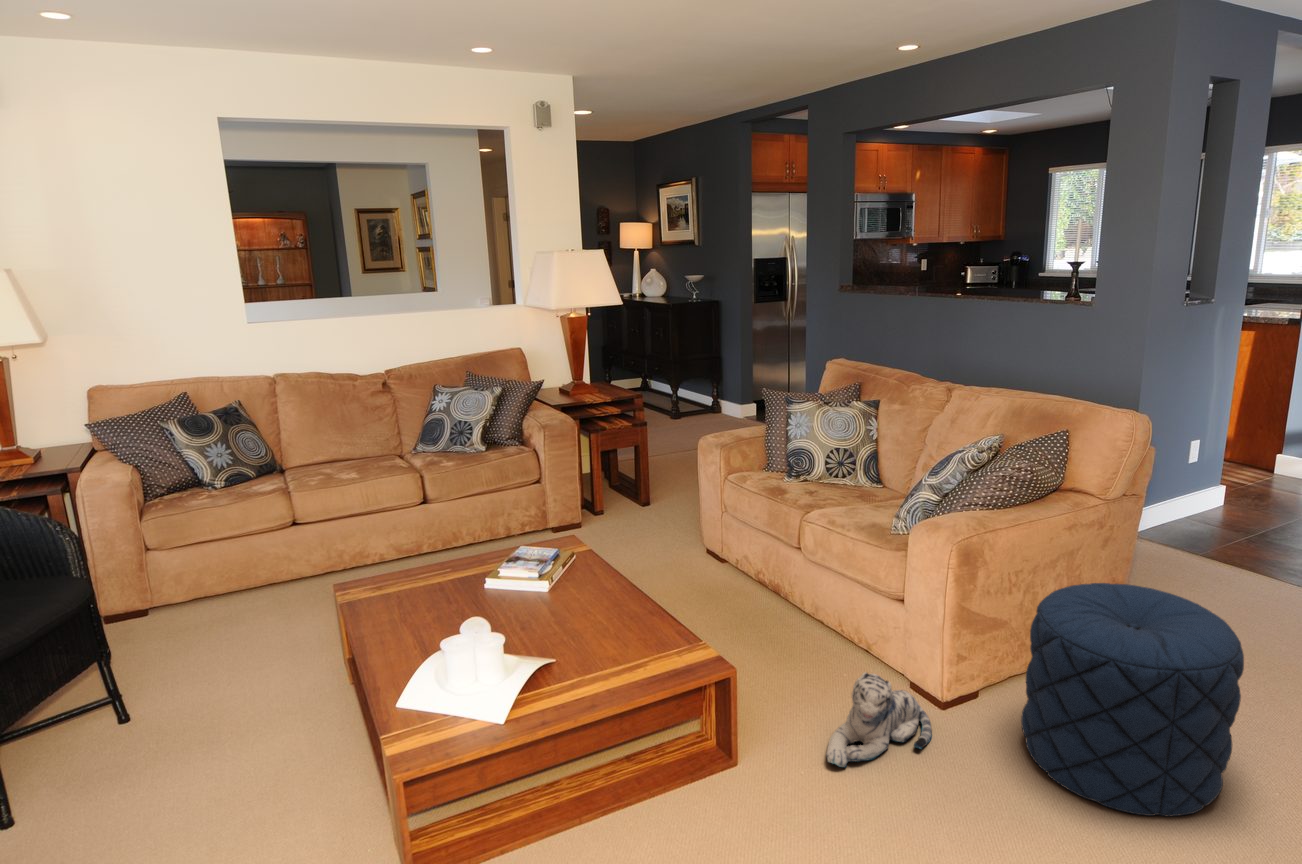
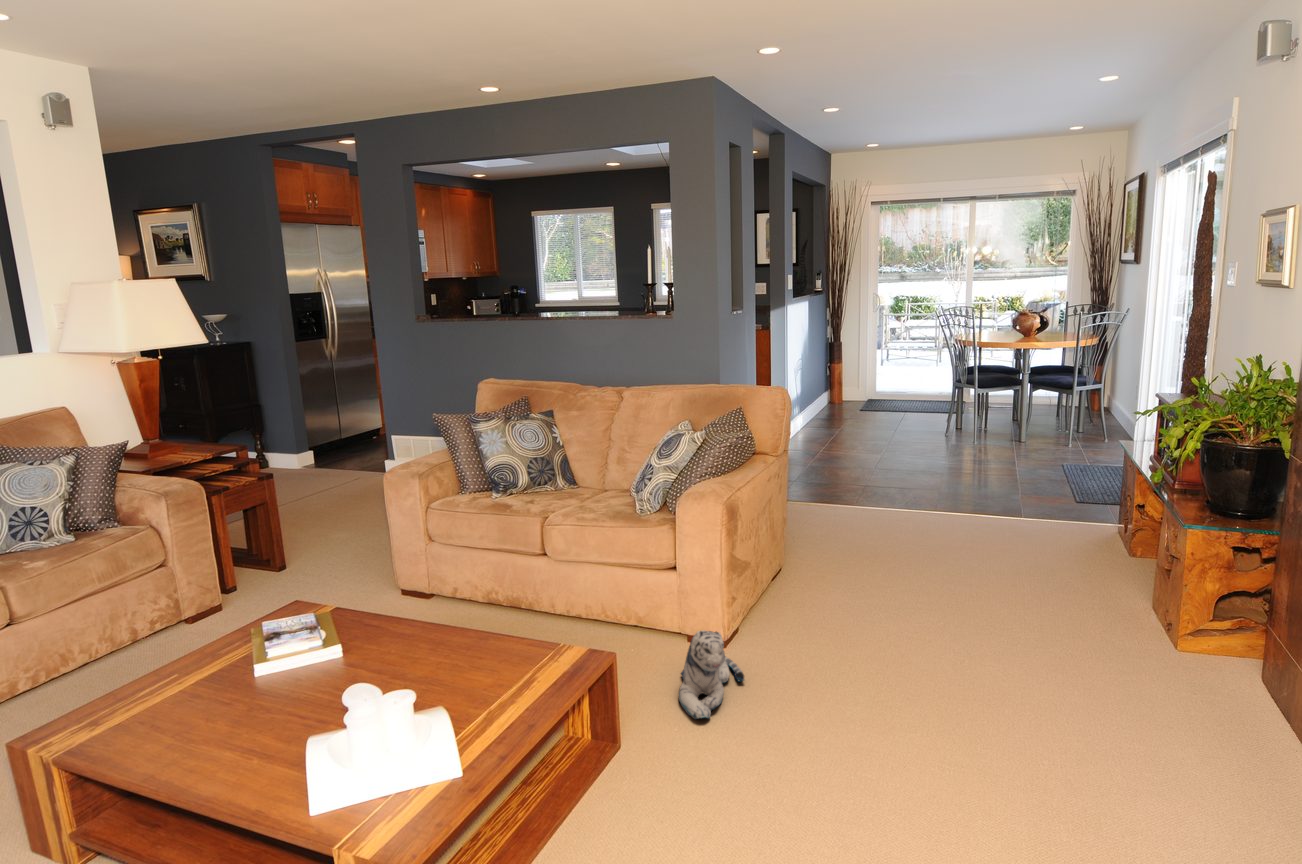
pouf: present [1021,583,1244,816] -> none [783,508,924,668]

